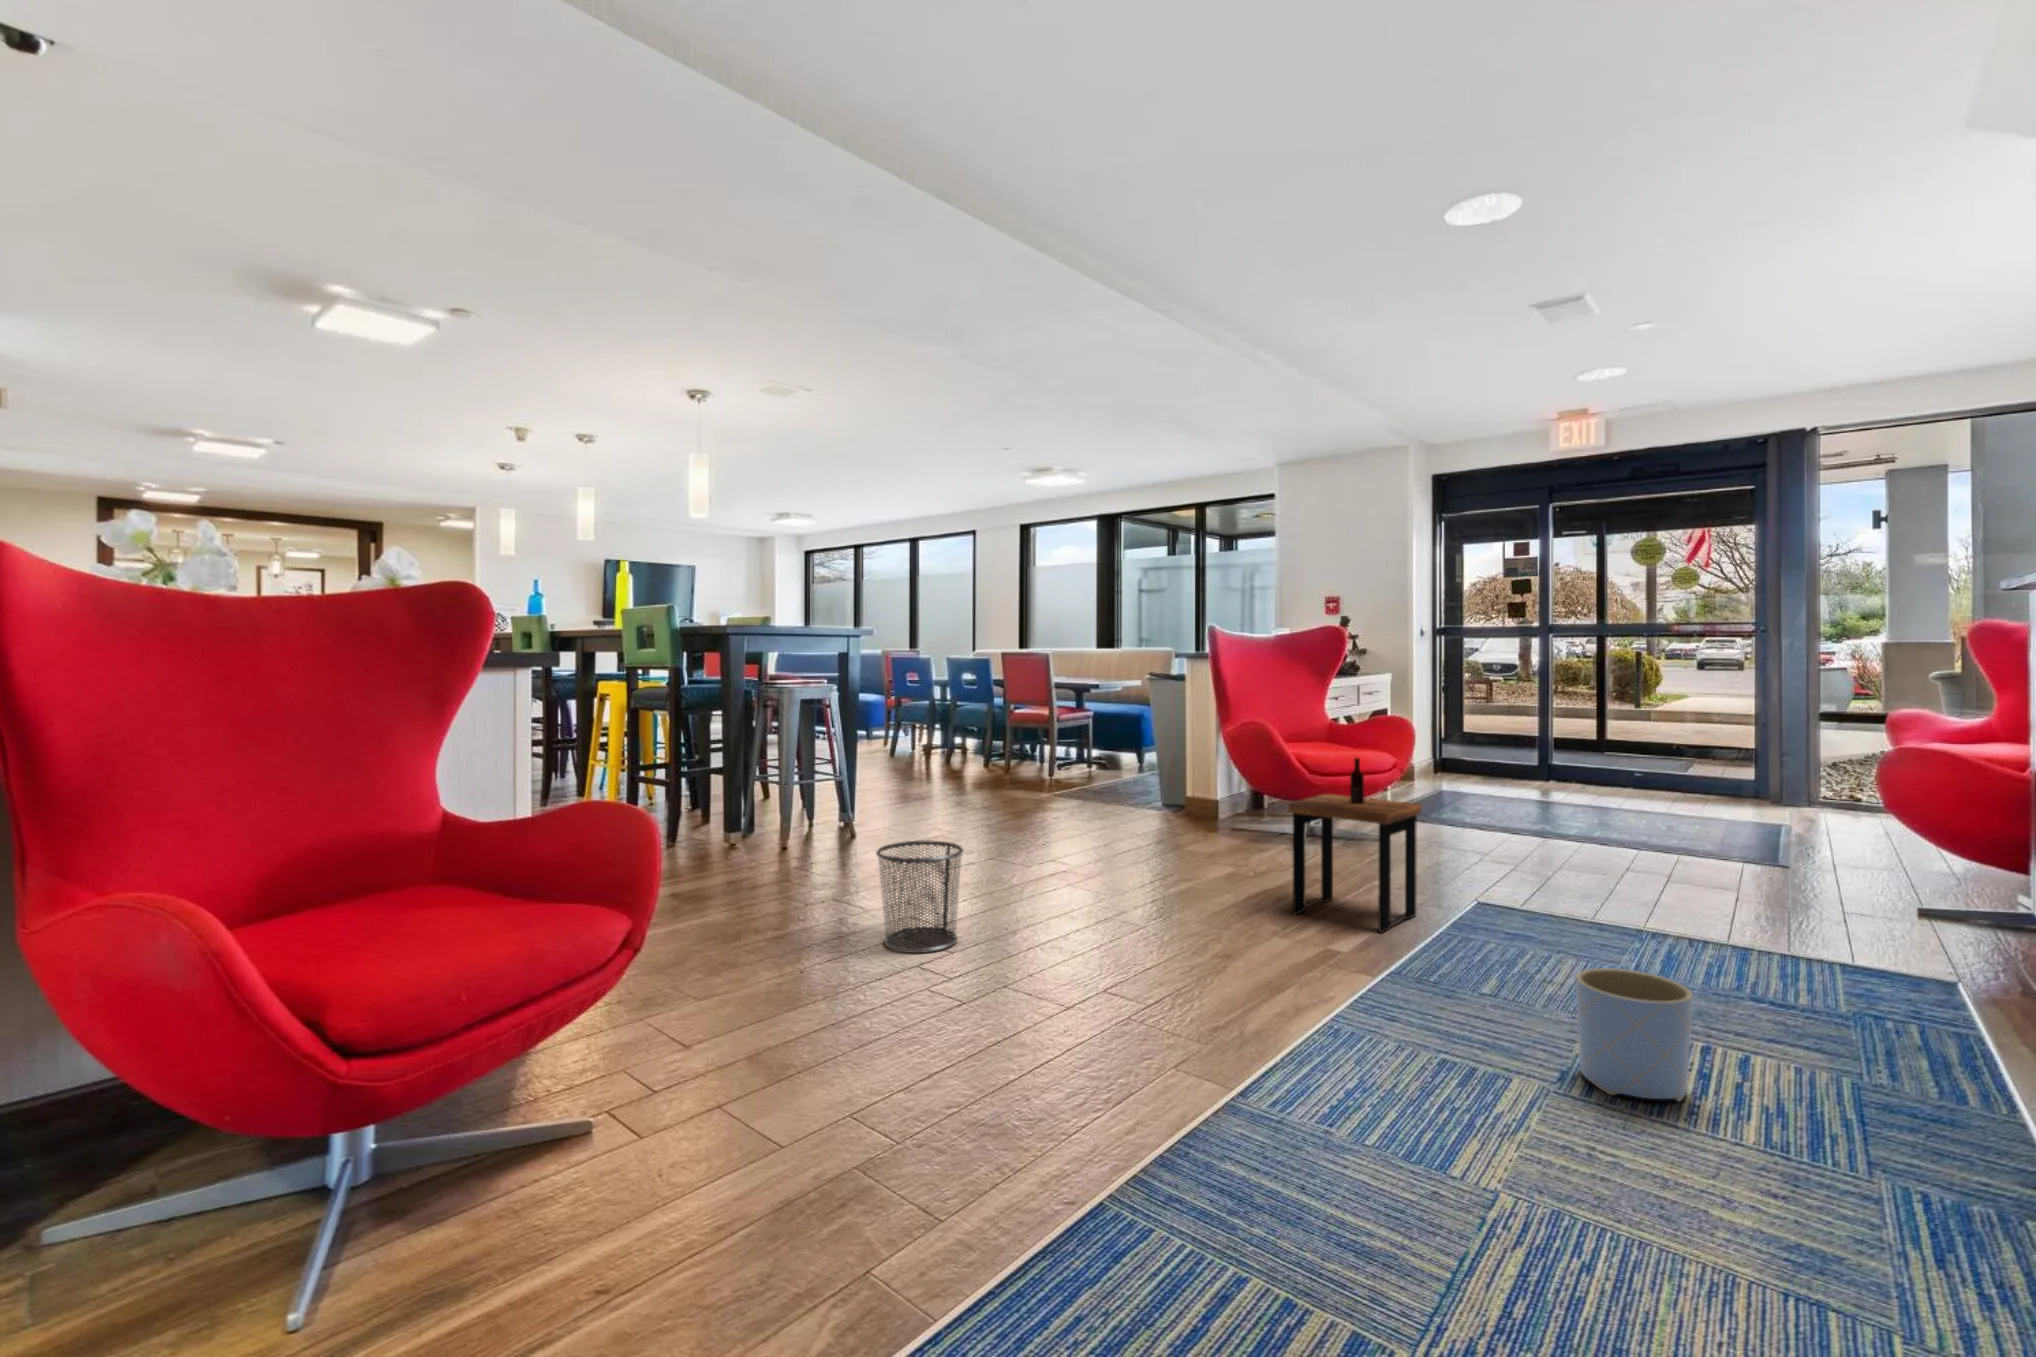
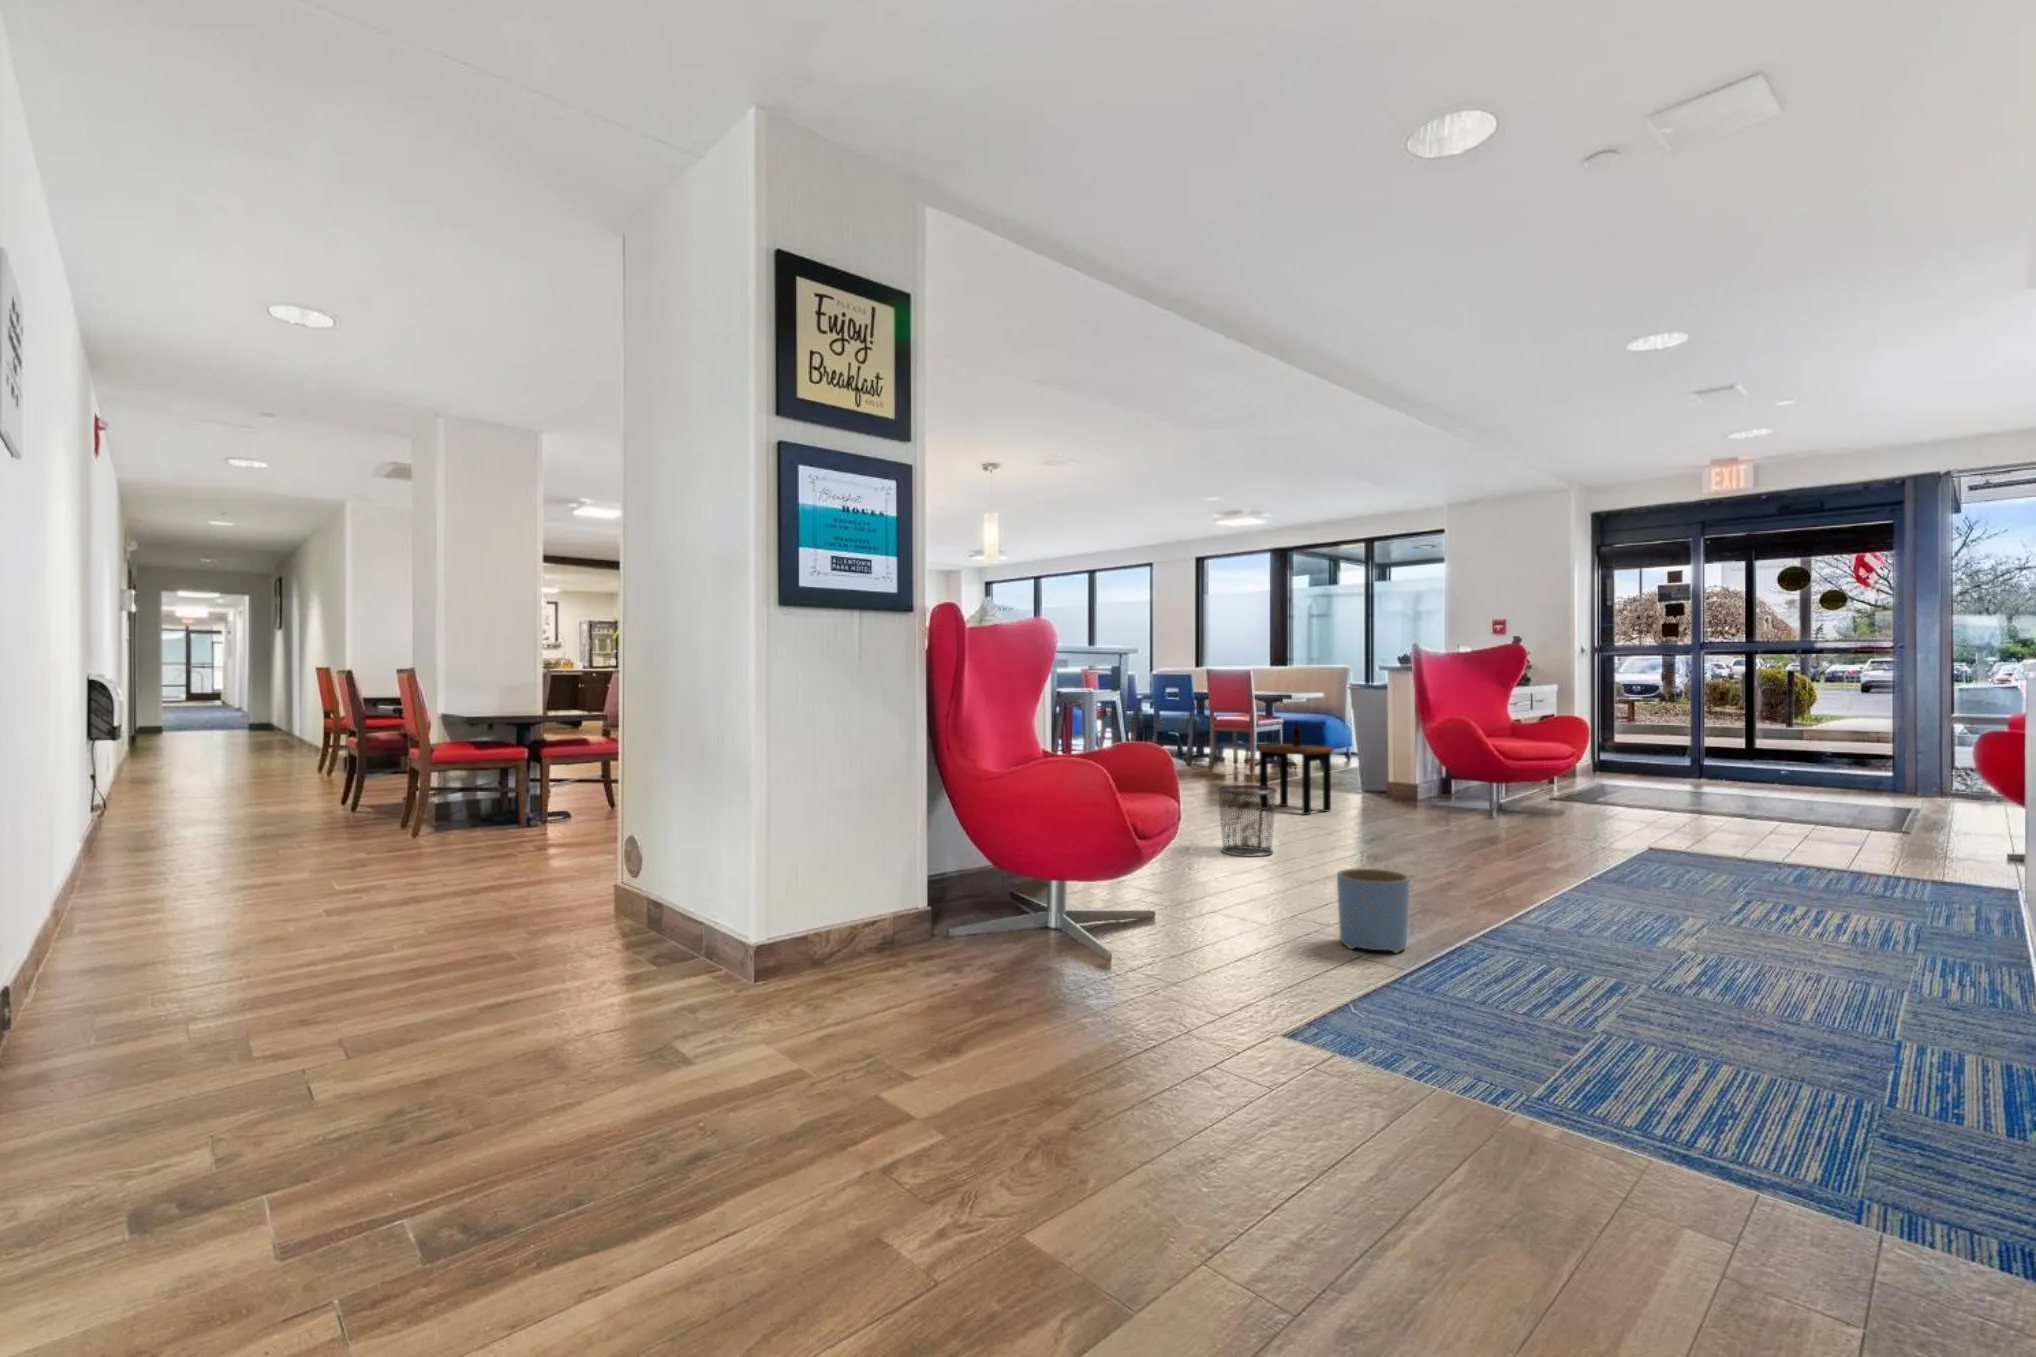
side table: present [1288,758,1422,932] -> present [1257,721,1334,815]
planter: present [1576,968,1693,1101] -> present [1337,868,1410,953]

